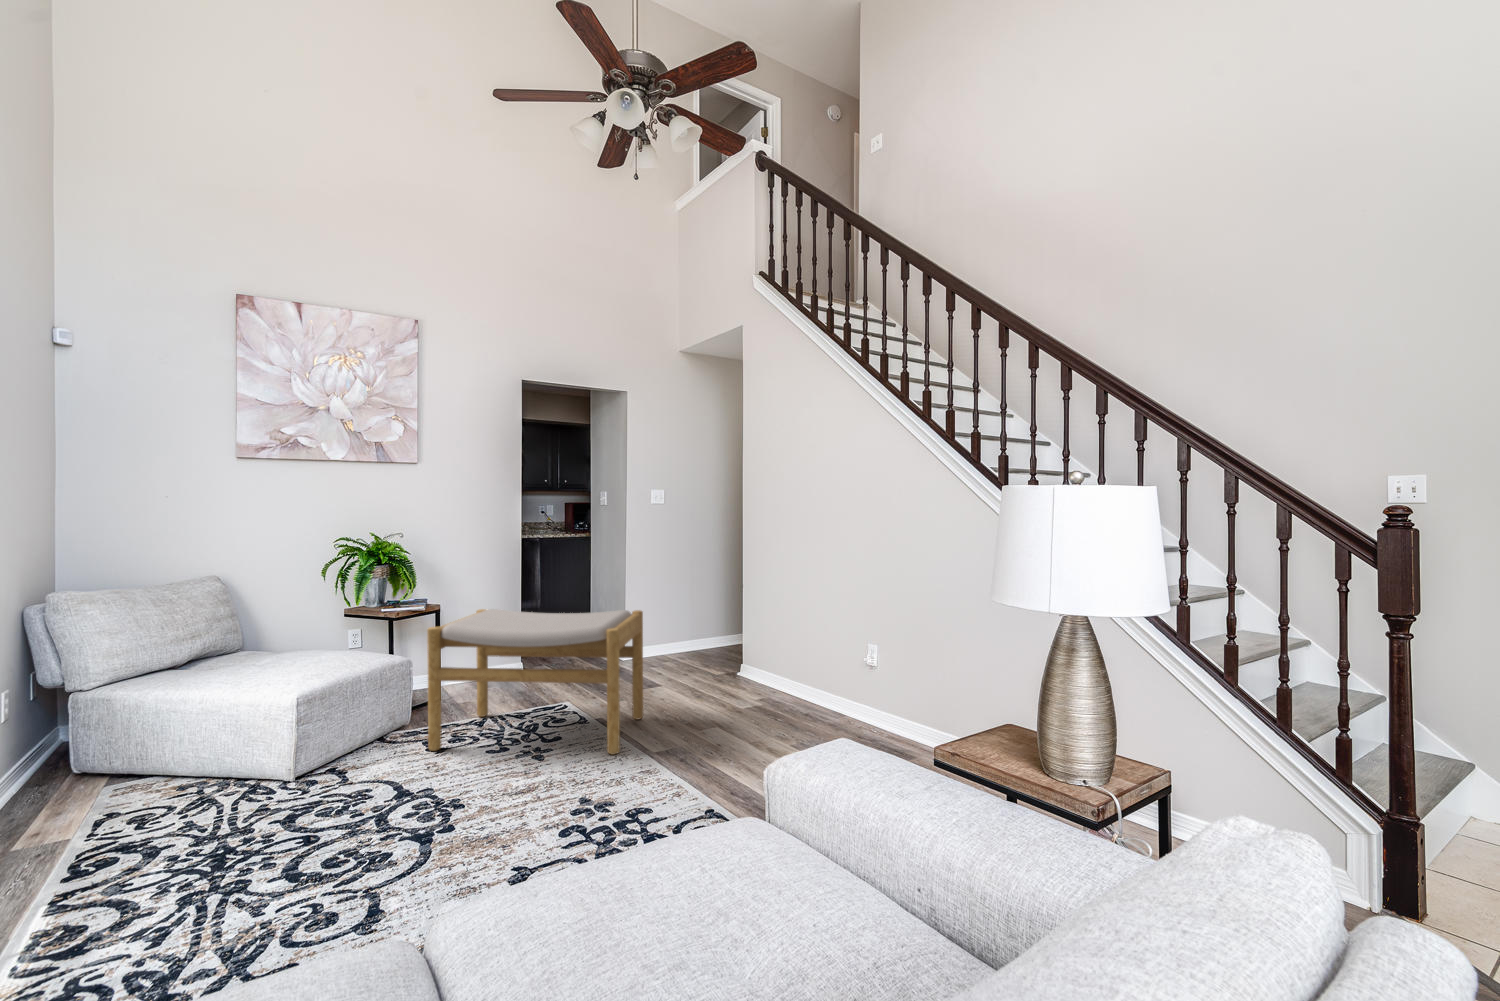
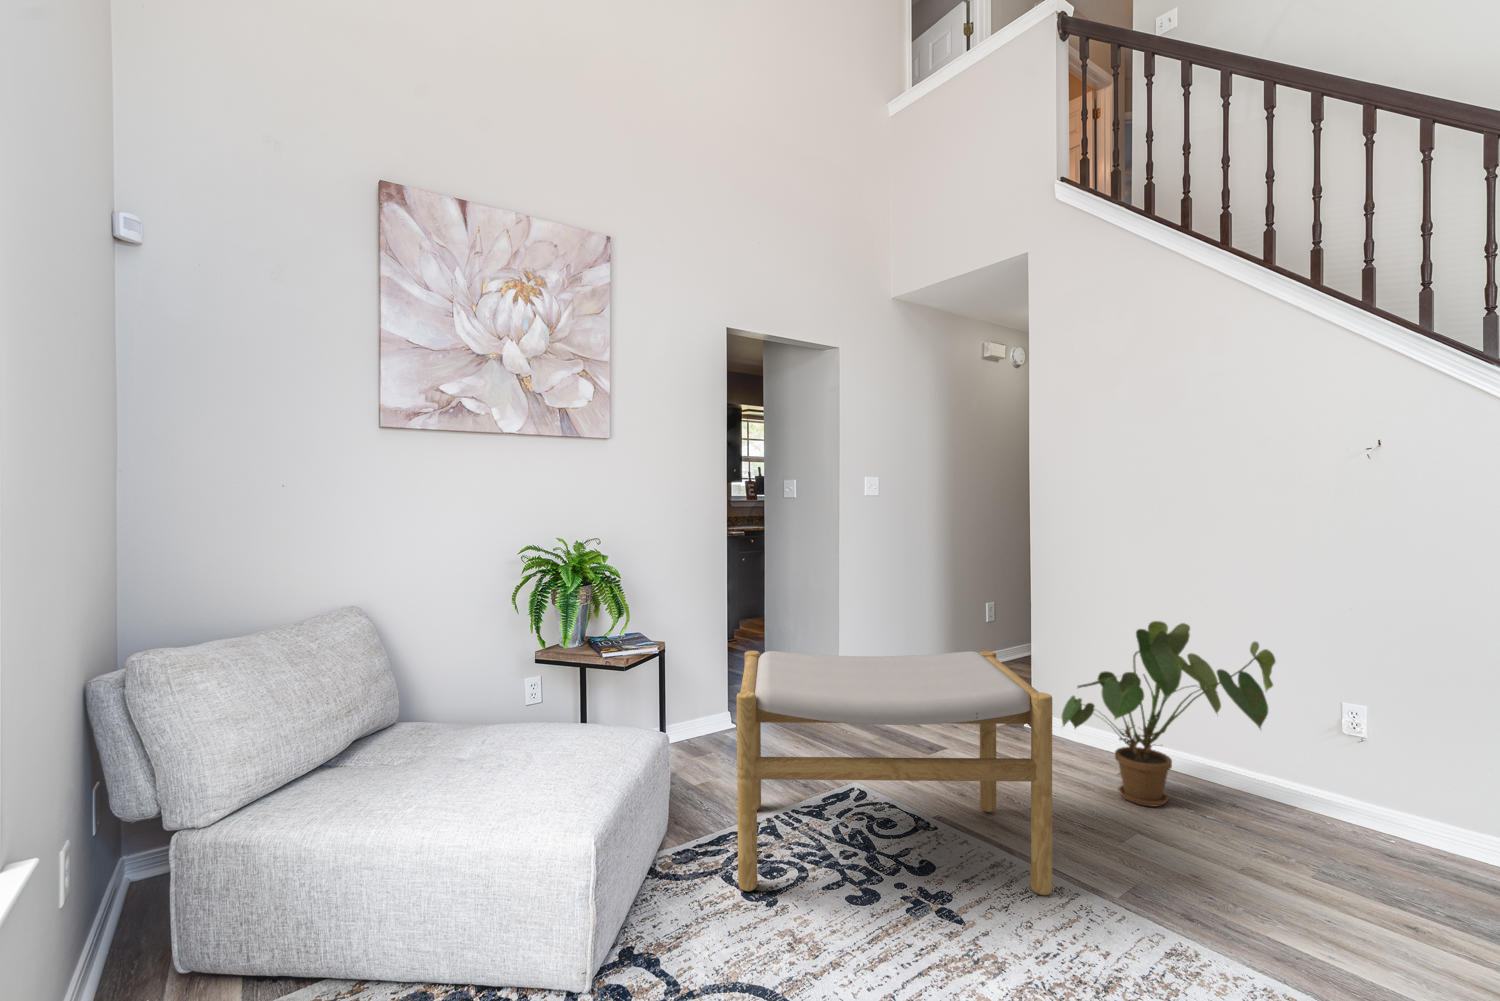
house plant: none [702,594,838,718] -> present [1062,621,1275,807]

